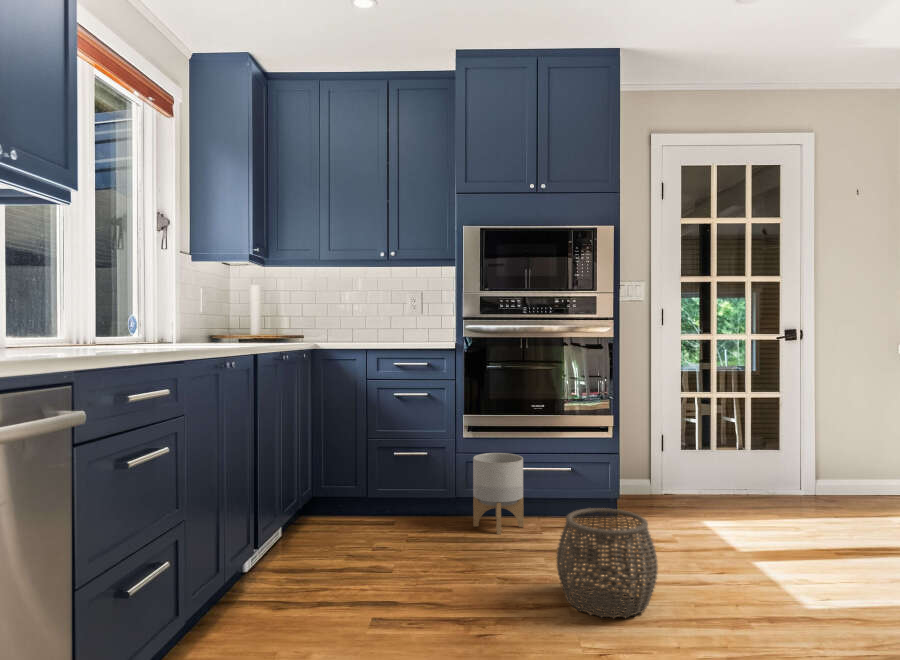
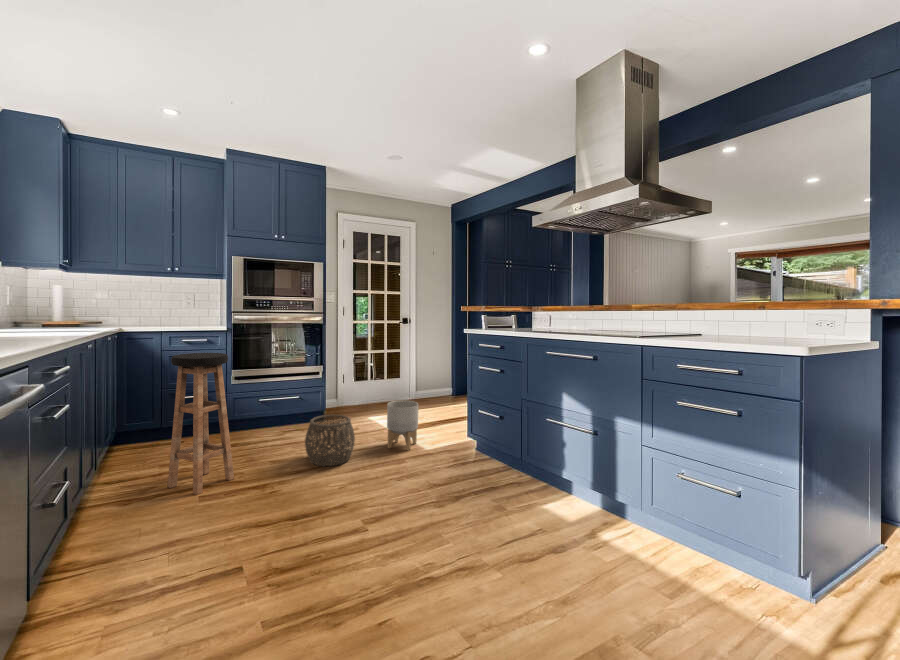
bar stool: none [336,375,431,620] -> present [168,353,234,495]
planter: present [473,453,524,534] -> present [387,400,419,451]

